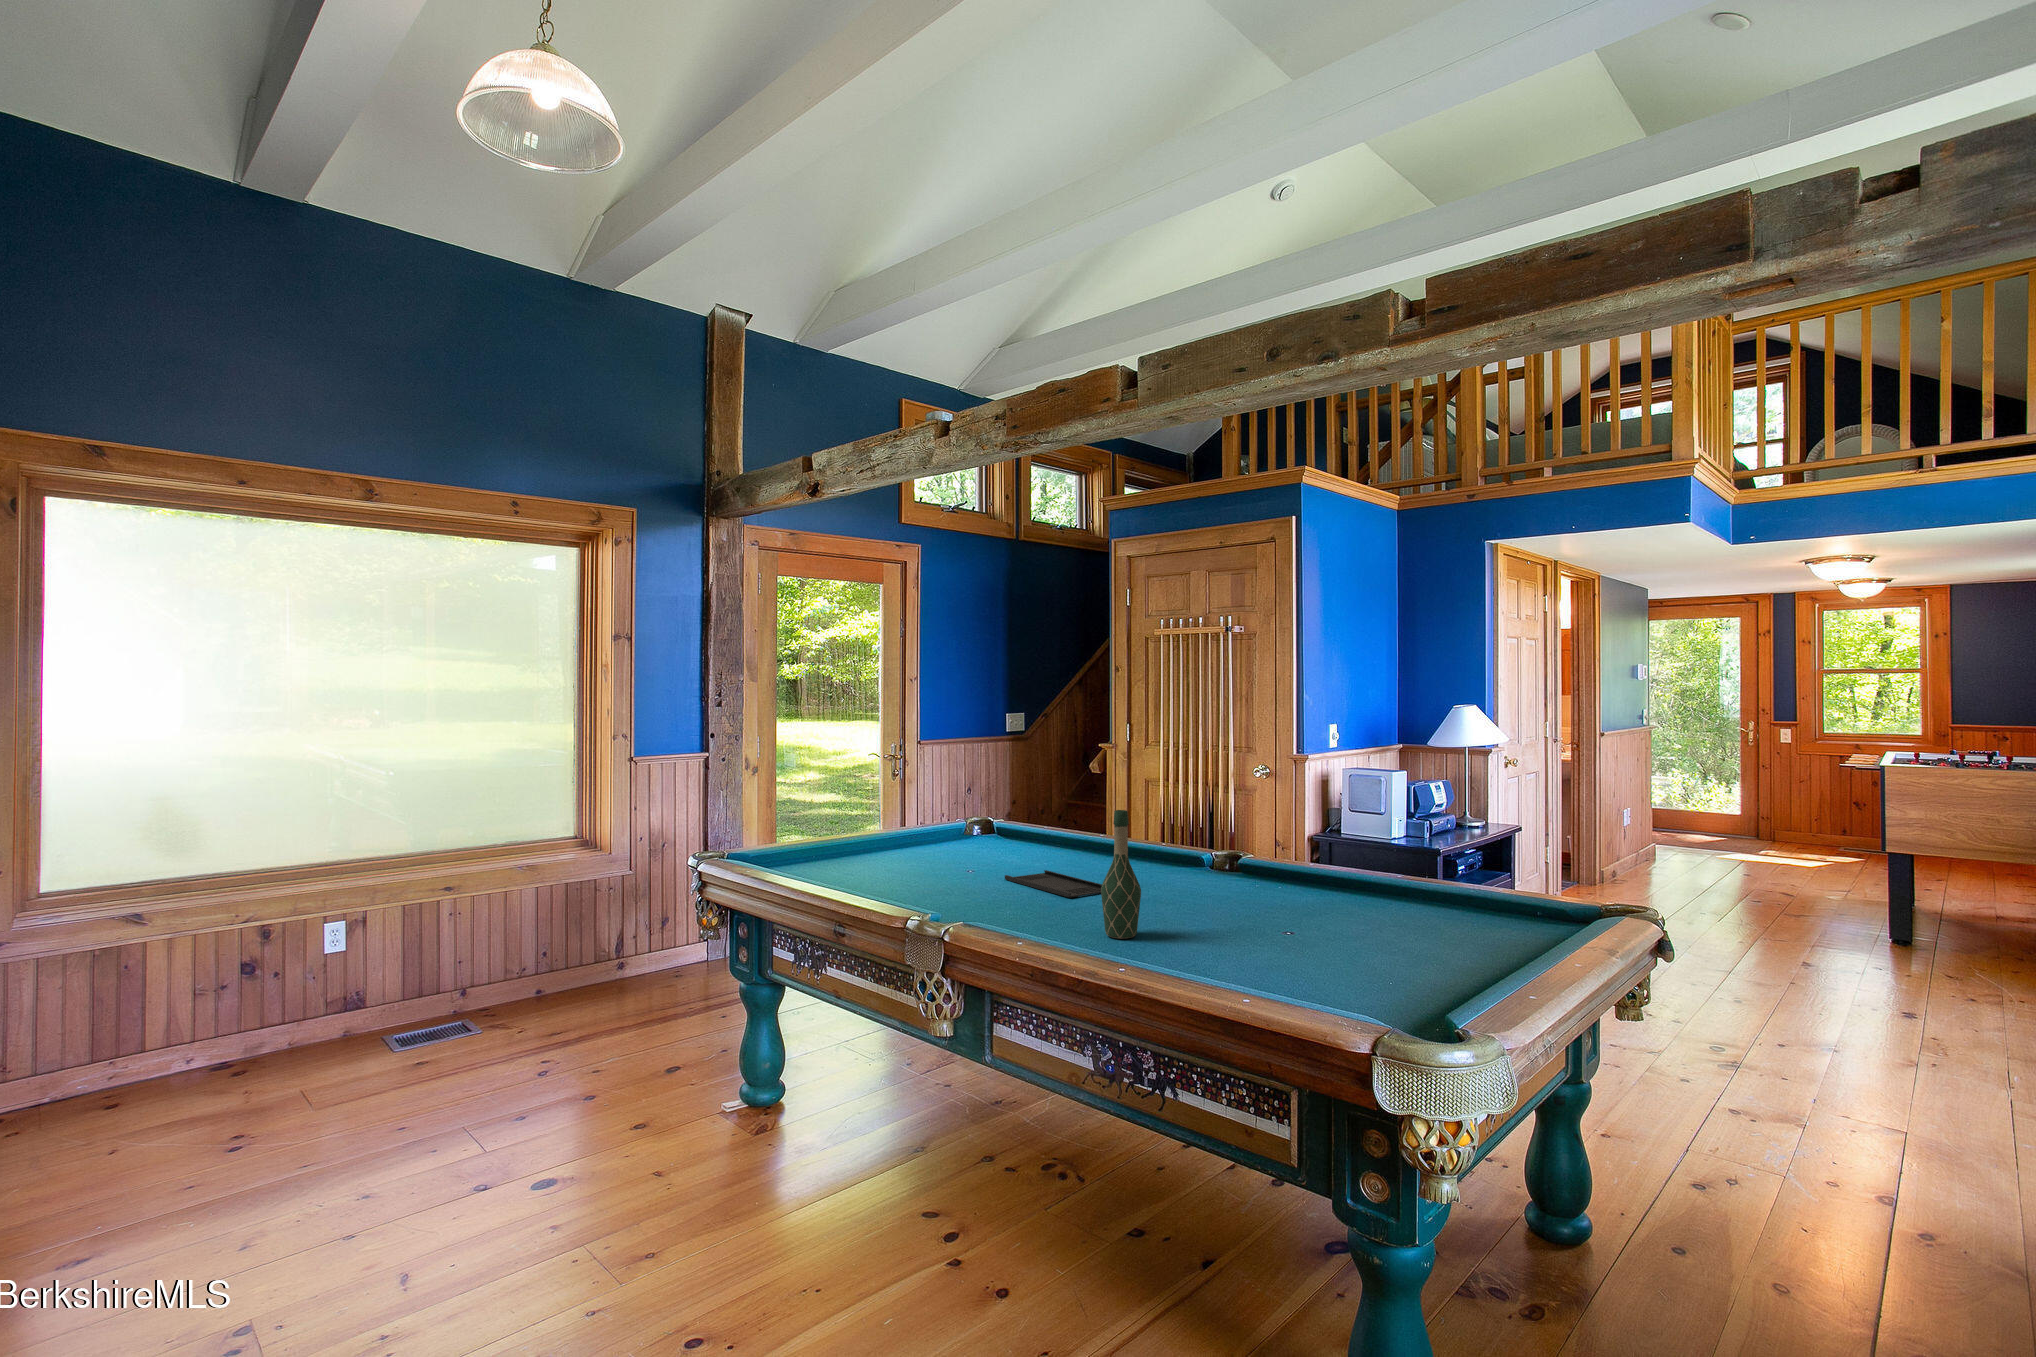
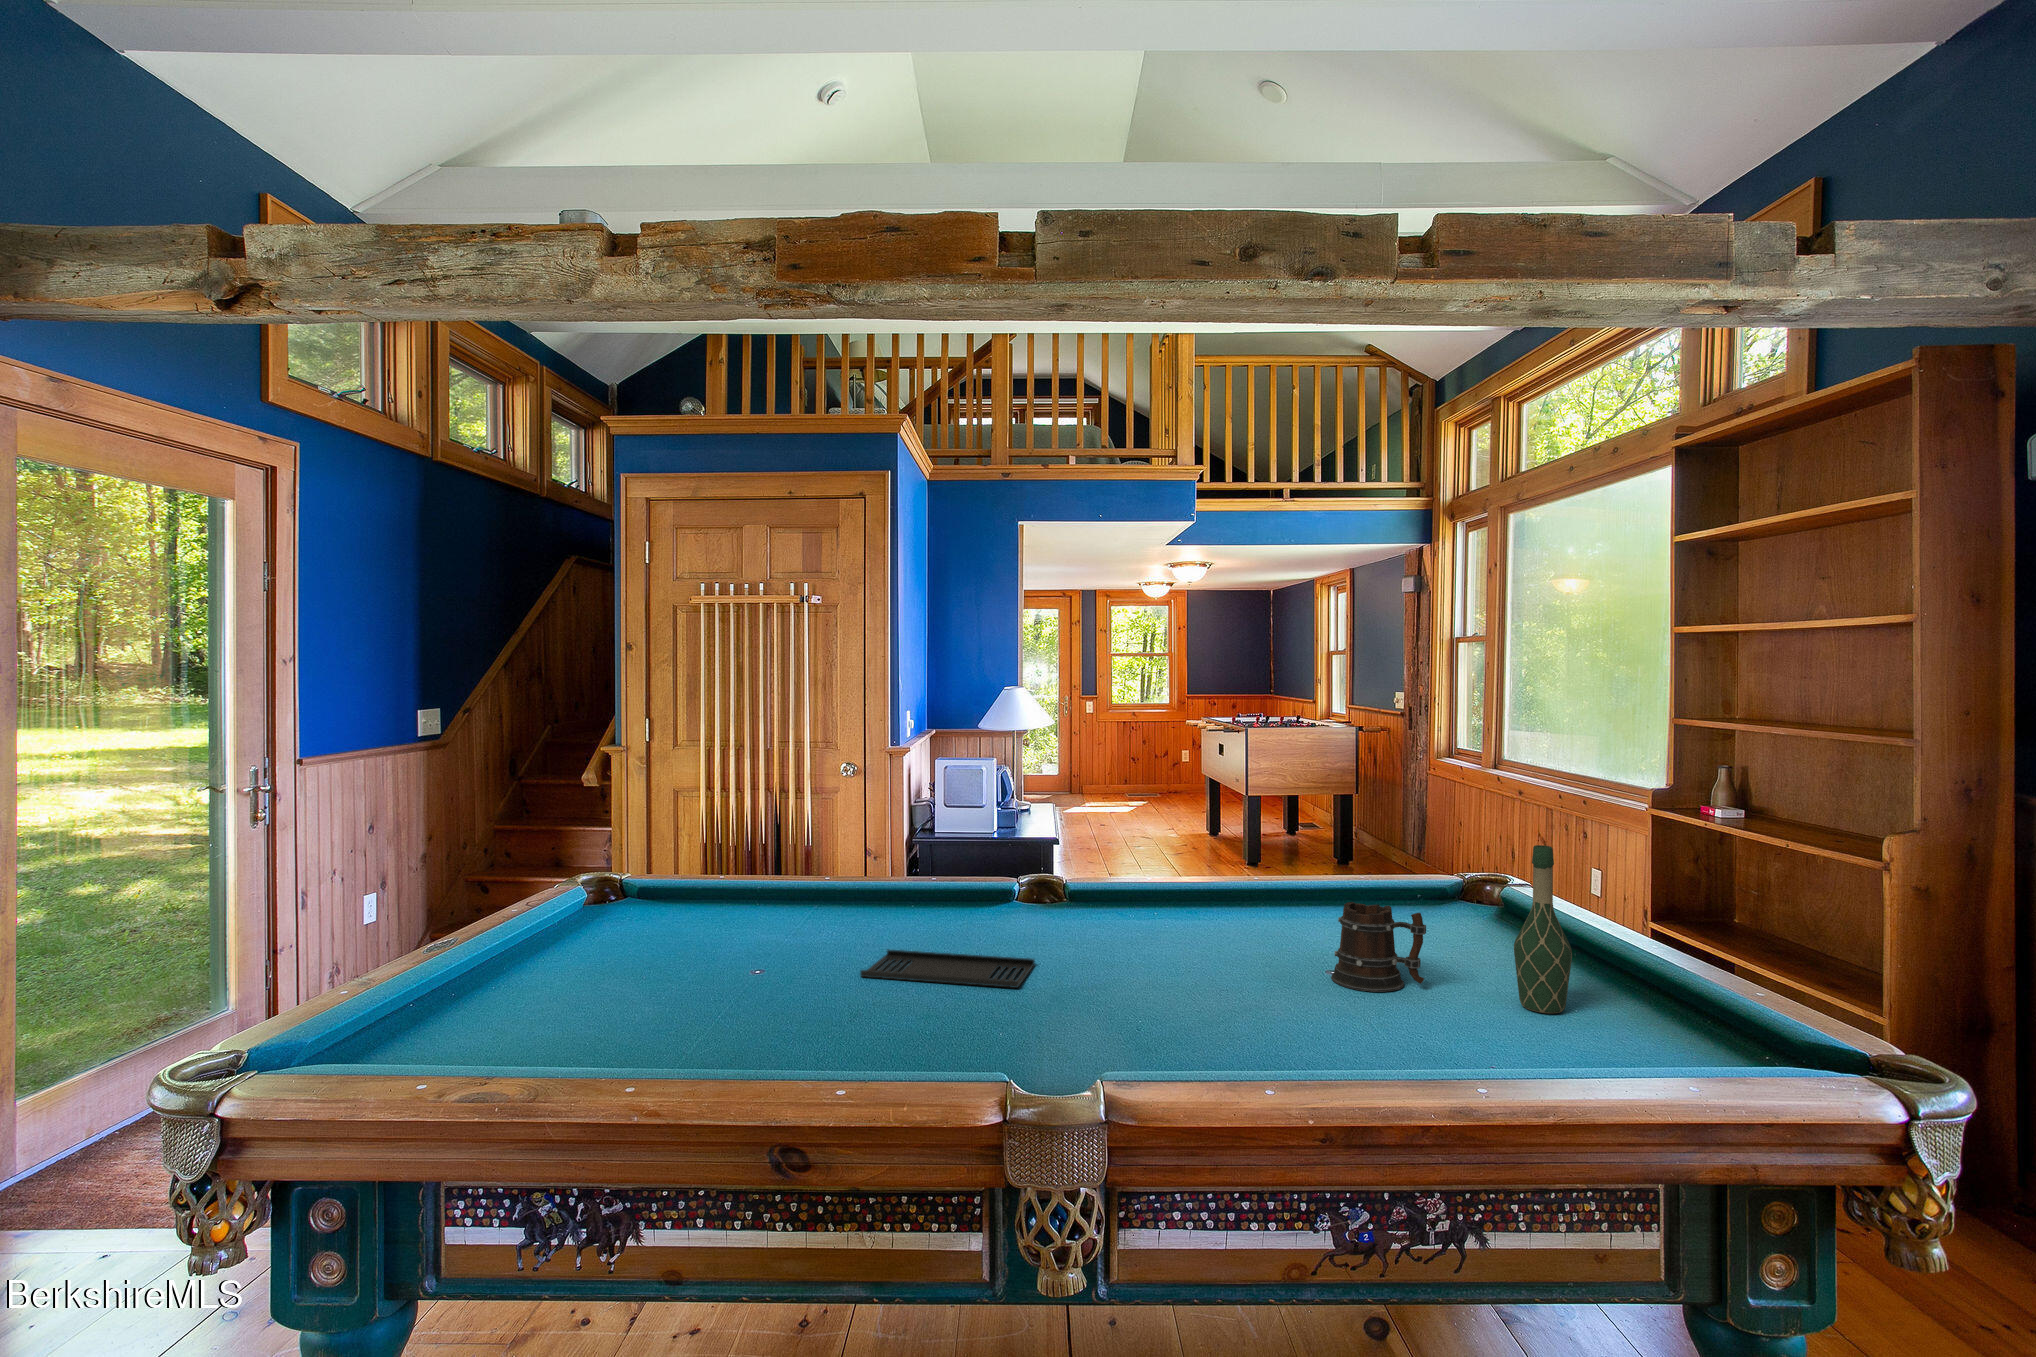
wine bottle: present [1101,810,1141,939] -> present [1514,845,1572,1013]
beer mug: none [1284,872,1345,946] -> present [1331,902,1426,992]

